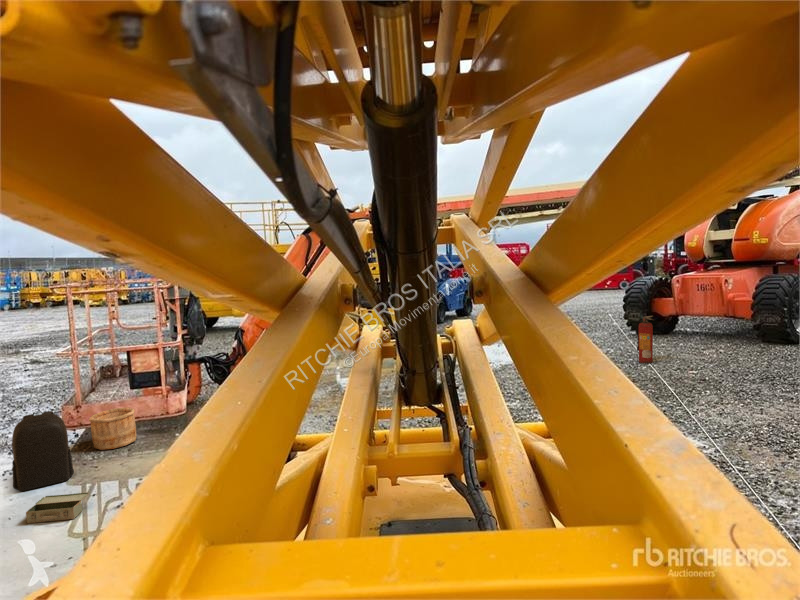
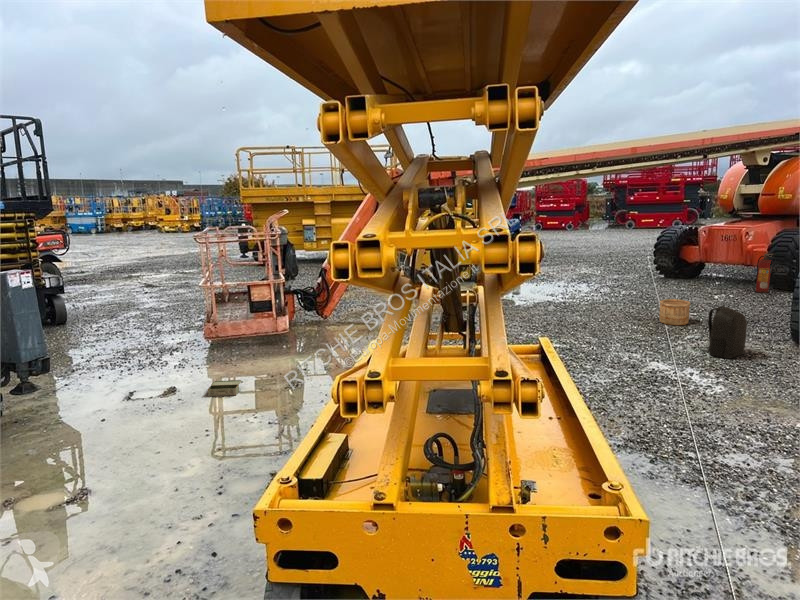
fire extinguisher: present [637,316,654,364] -> present [755,254,773,293]
wooden bucket: present [89,408,136,450] -> present [659,299,691,325]
backpack: present [12,411,74,491] -> present [706,306,747,359]

